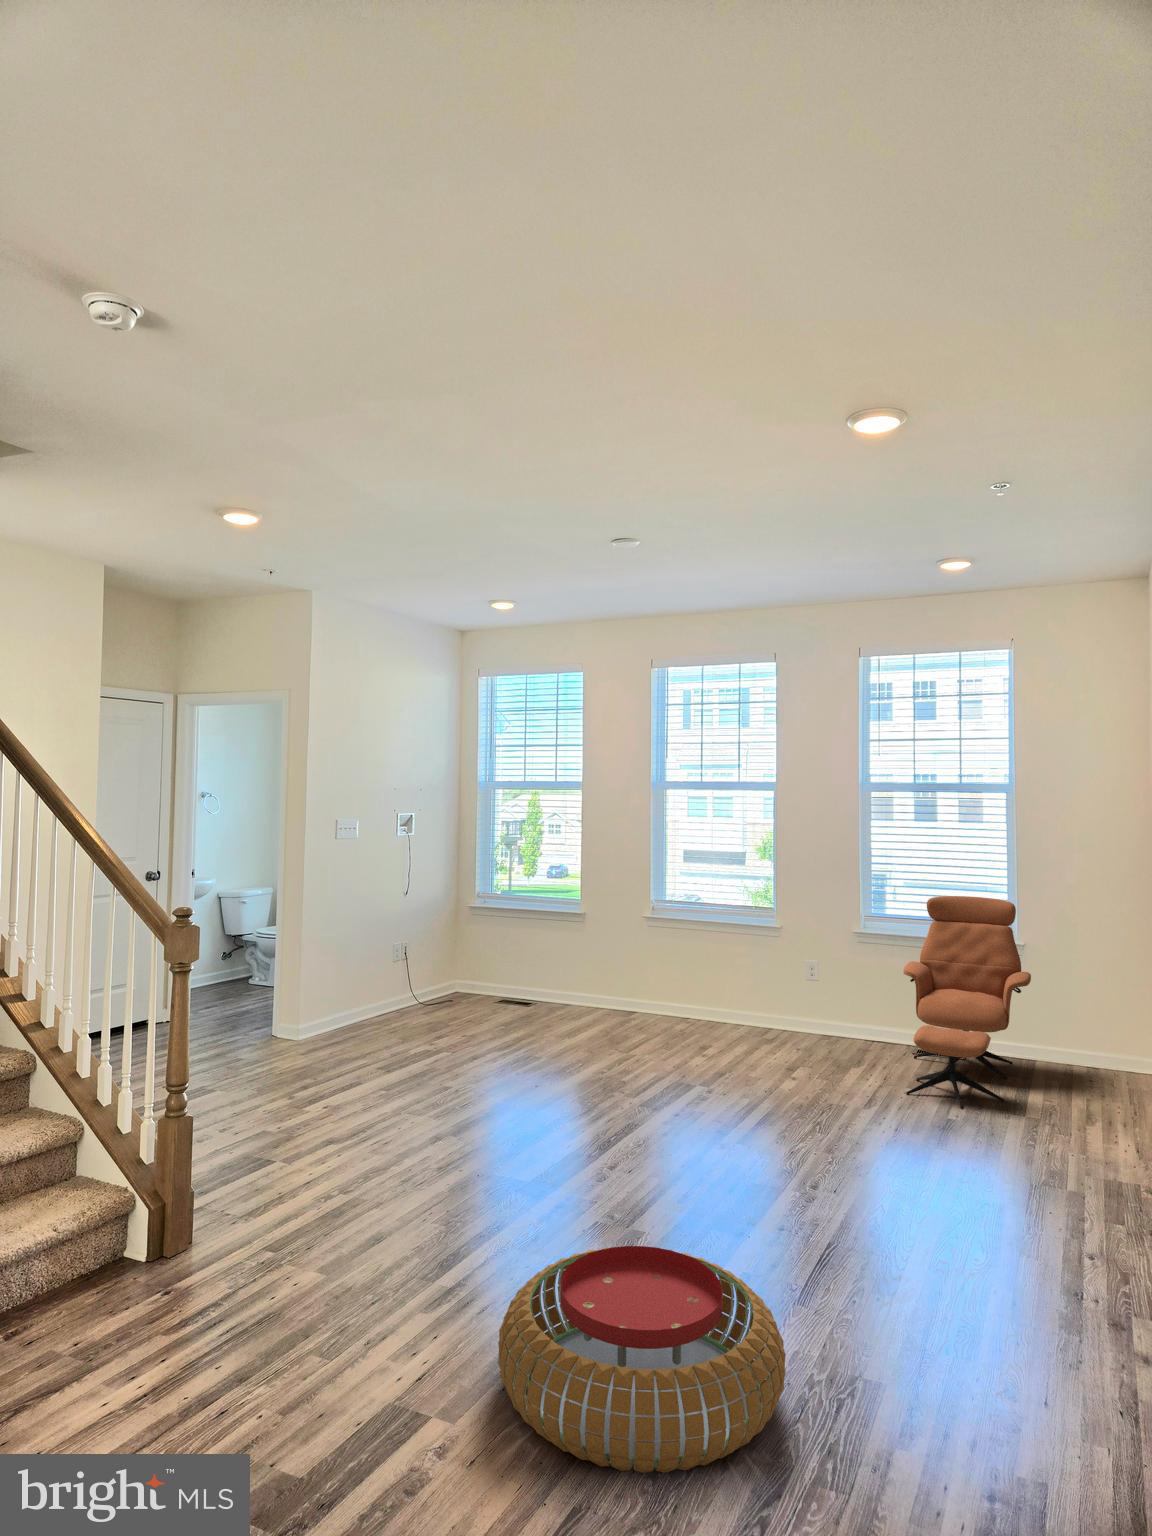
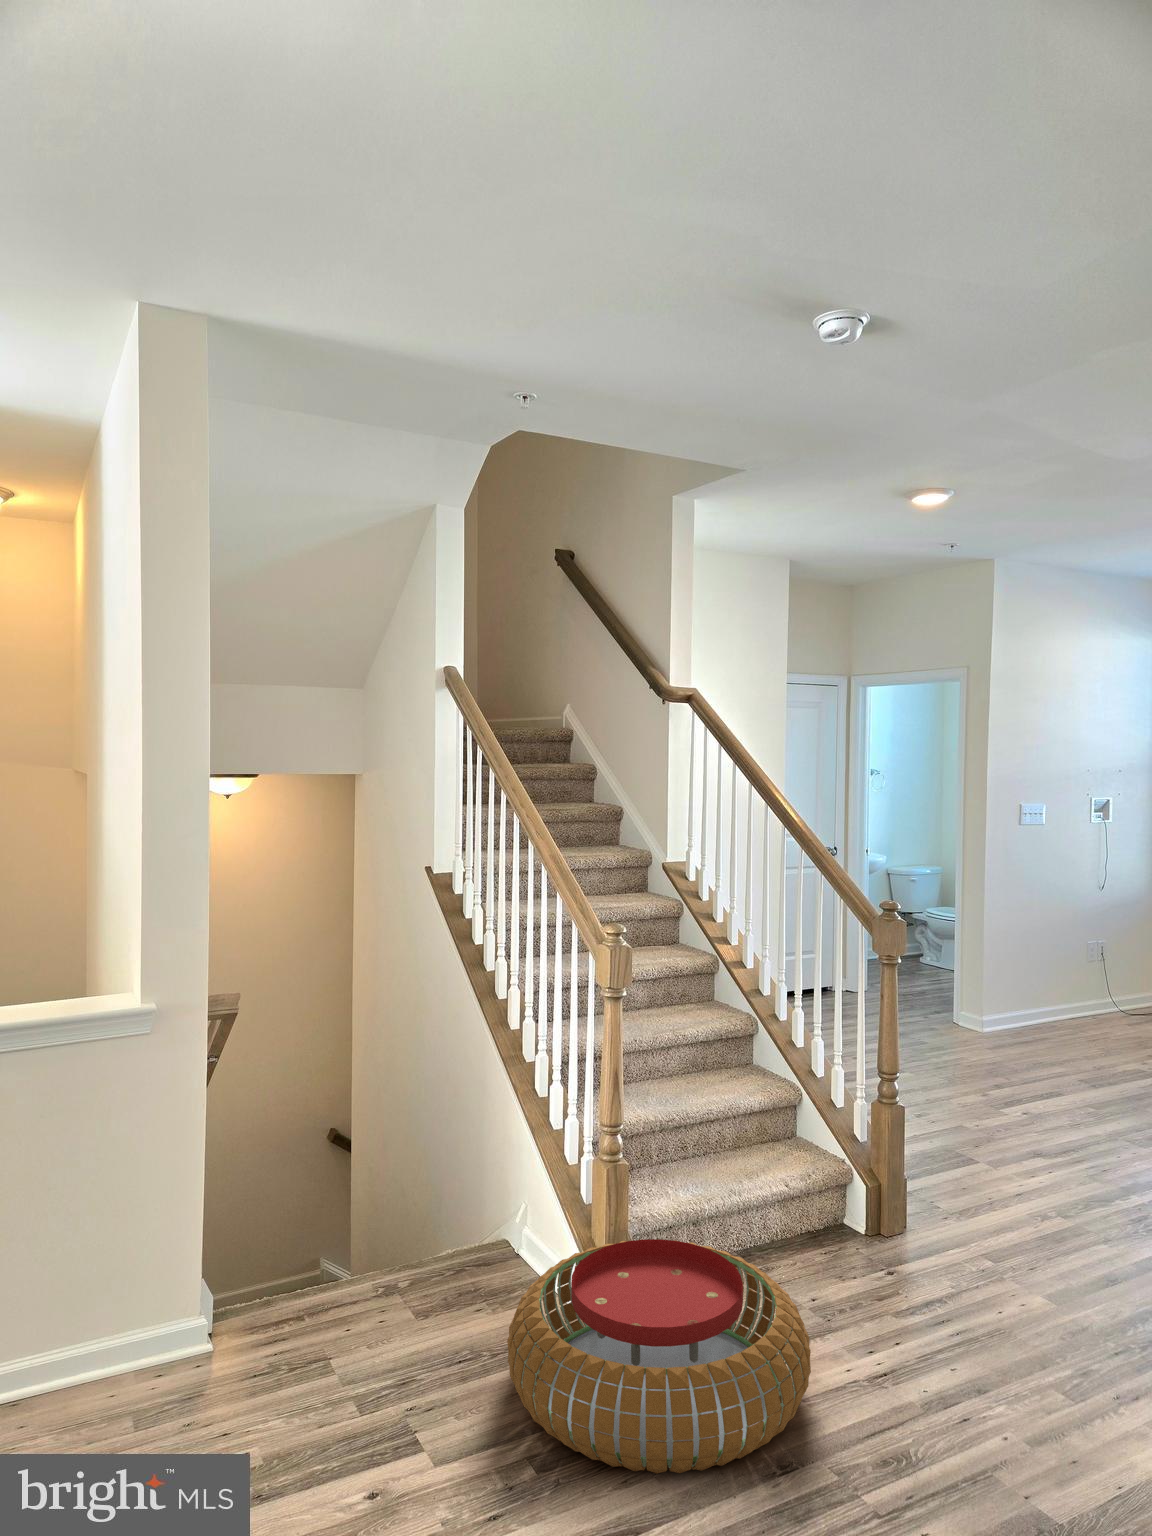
armchair: present [903,896,1031,1109] -> none [965,854,1107,1086]

